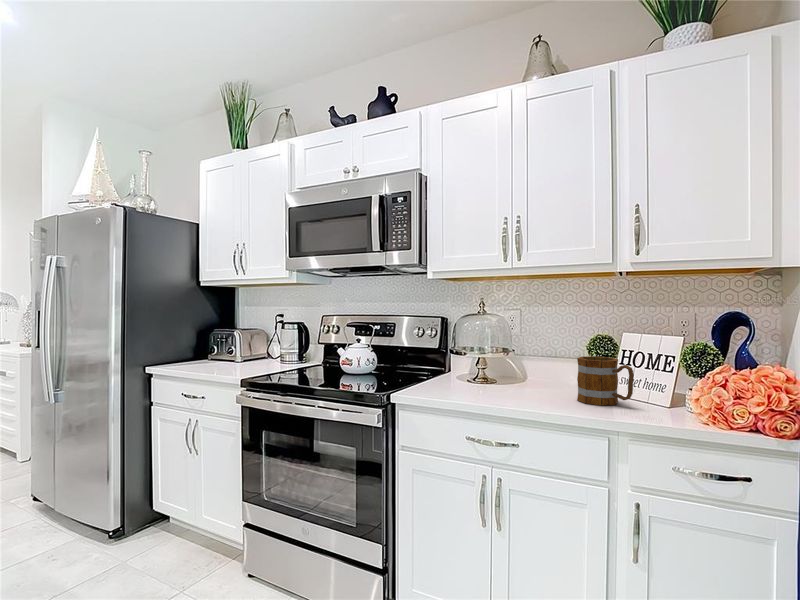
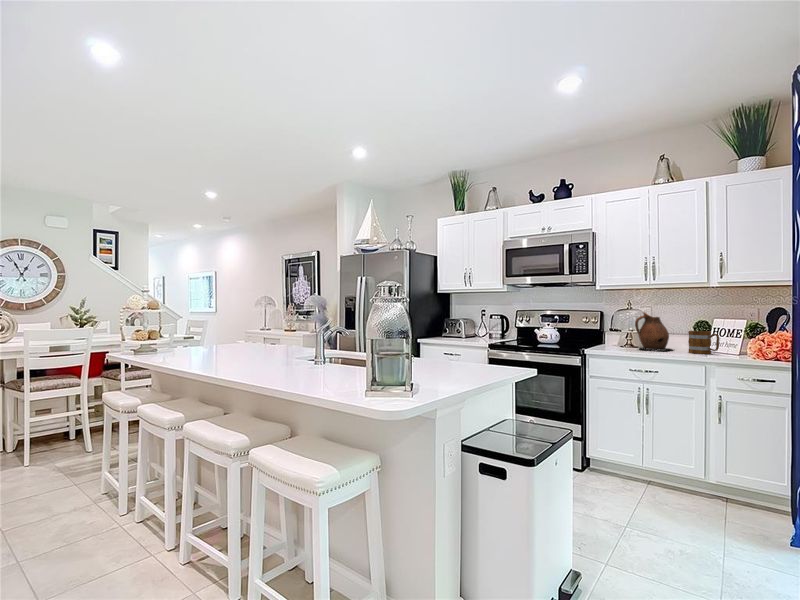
ceramic pitcher: none [487,320,555,397] -> present [635,313,671,351]

